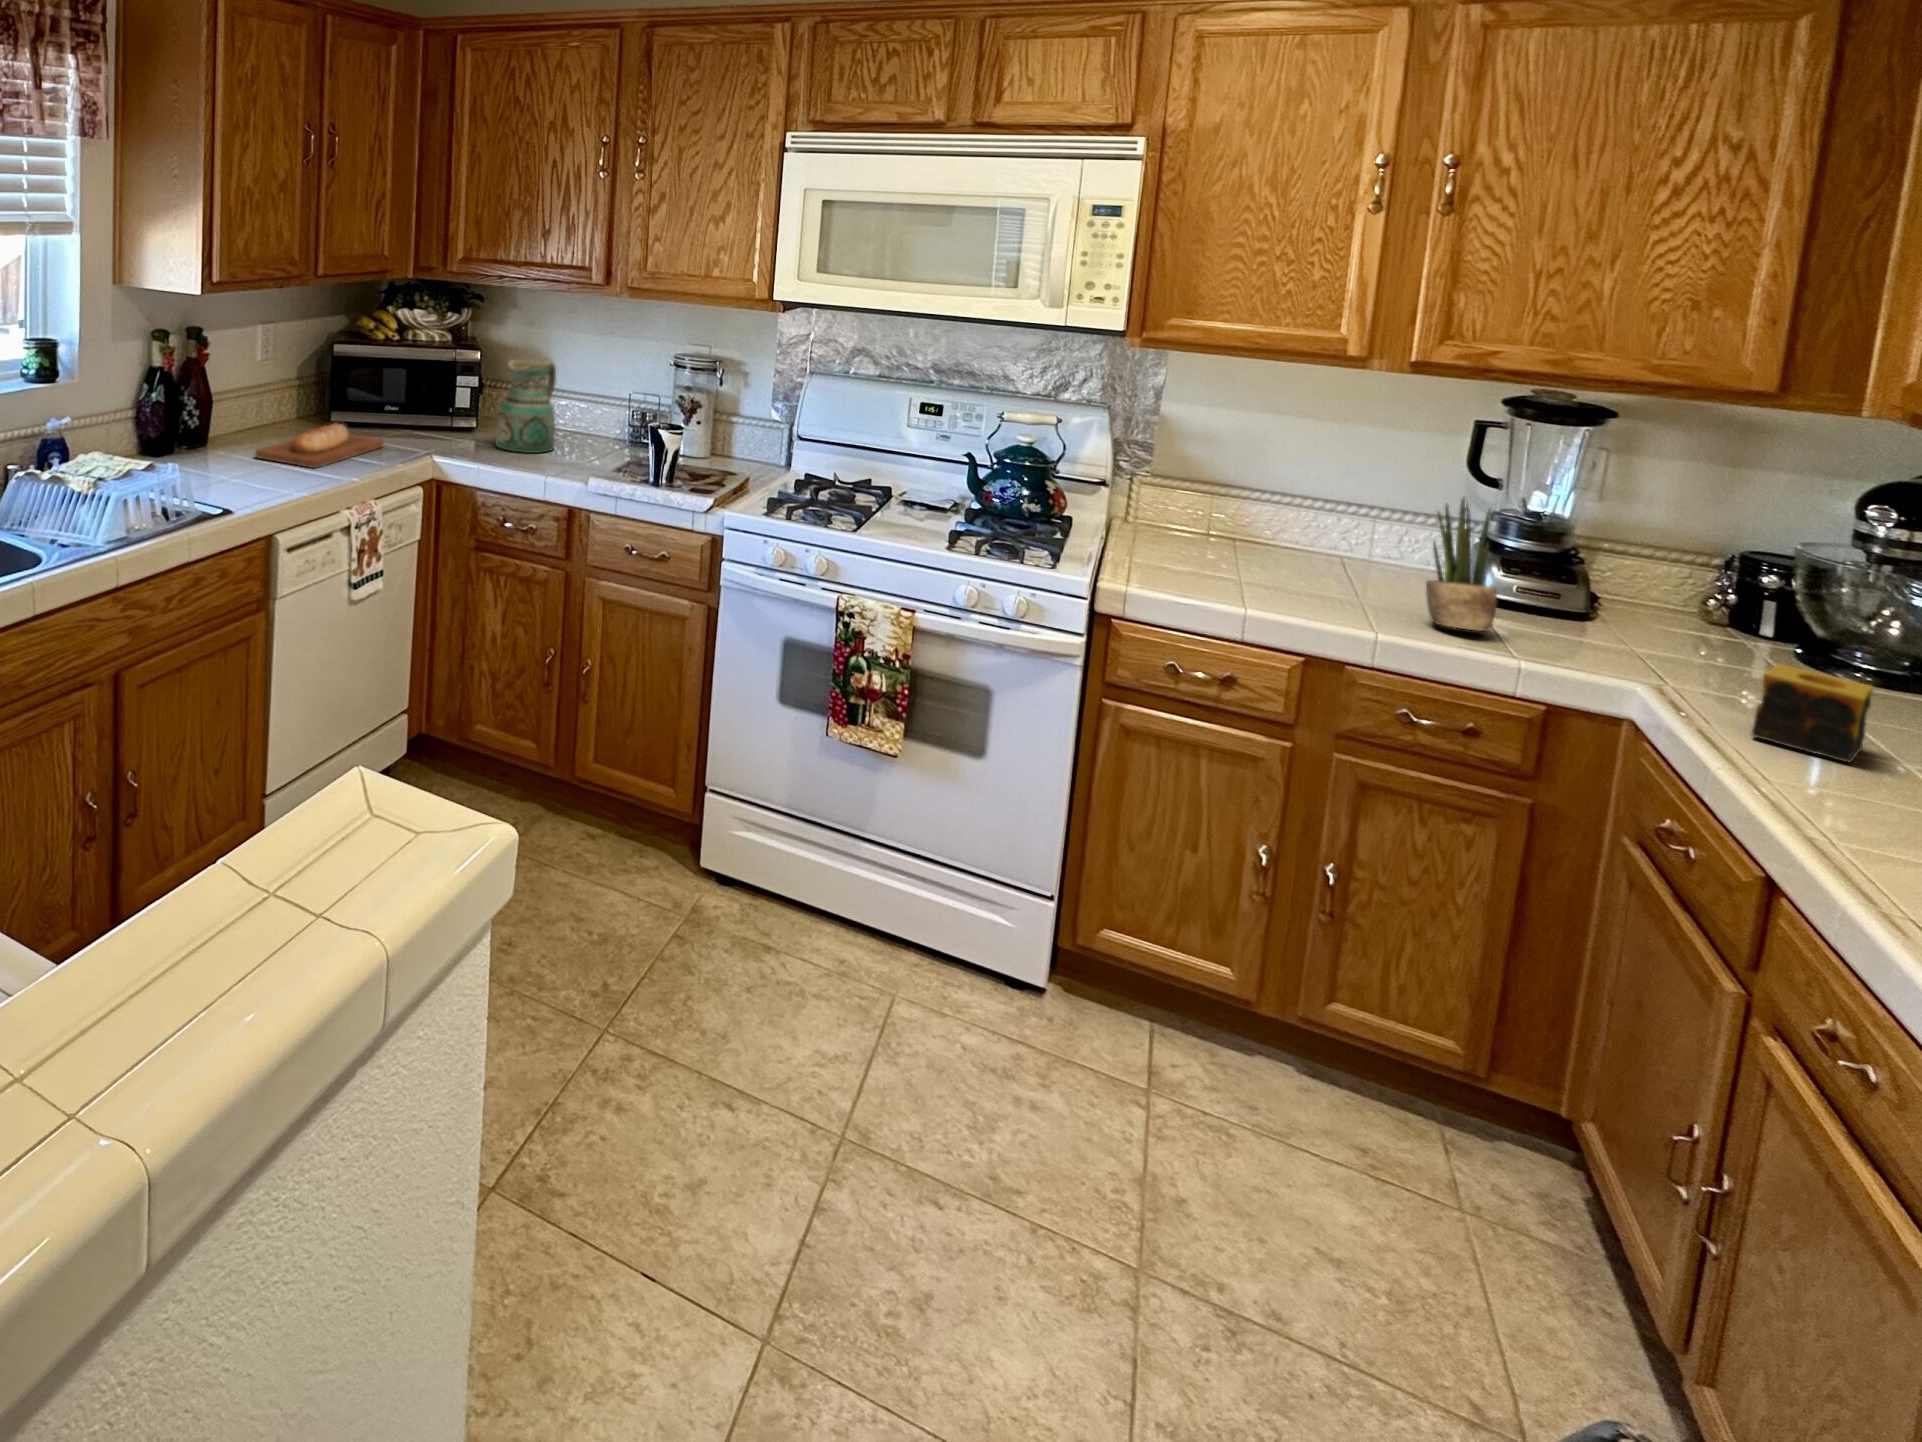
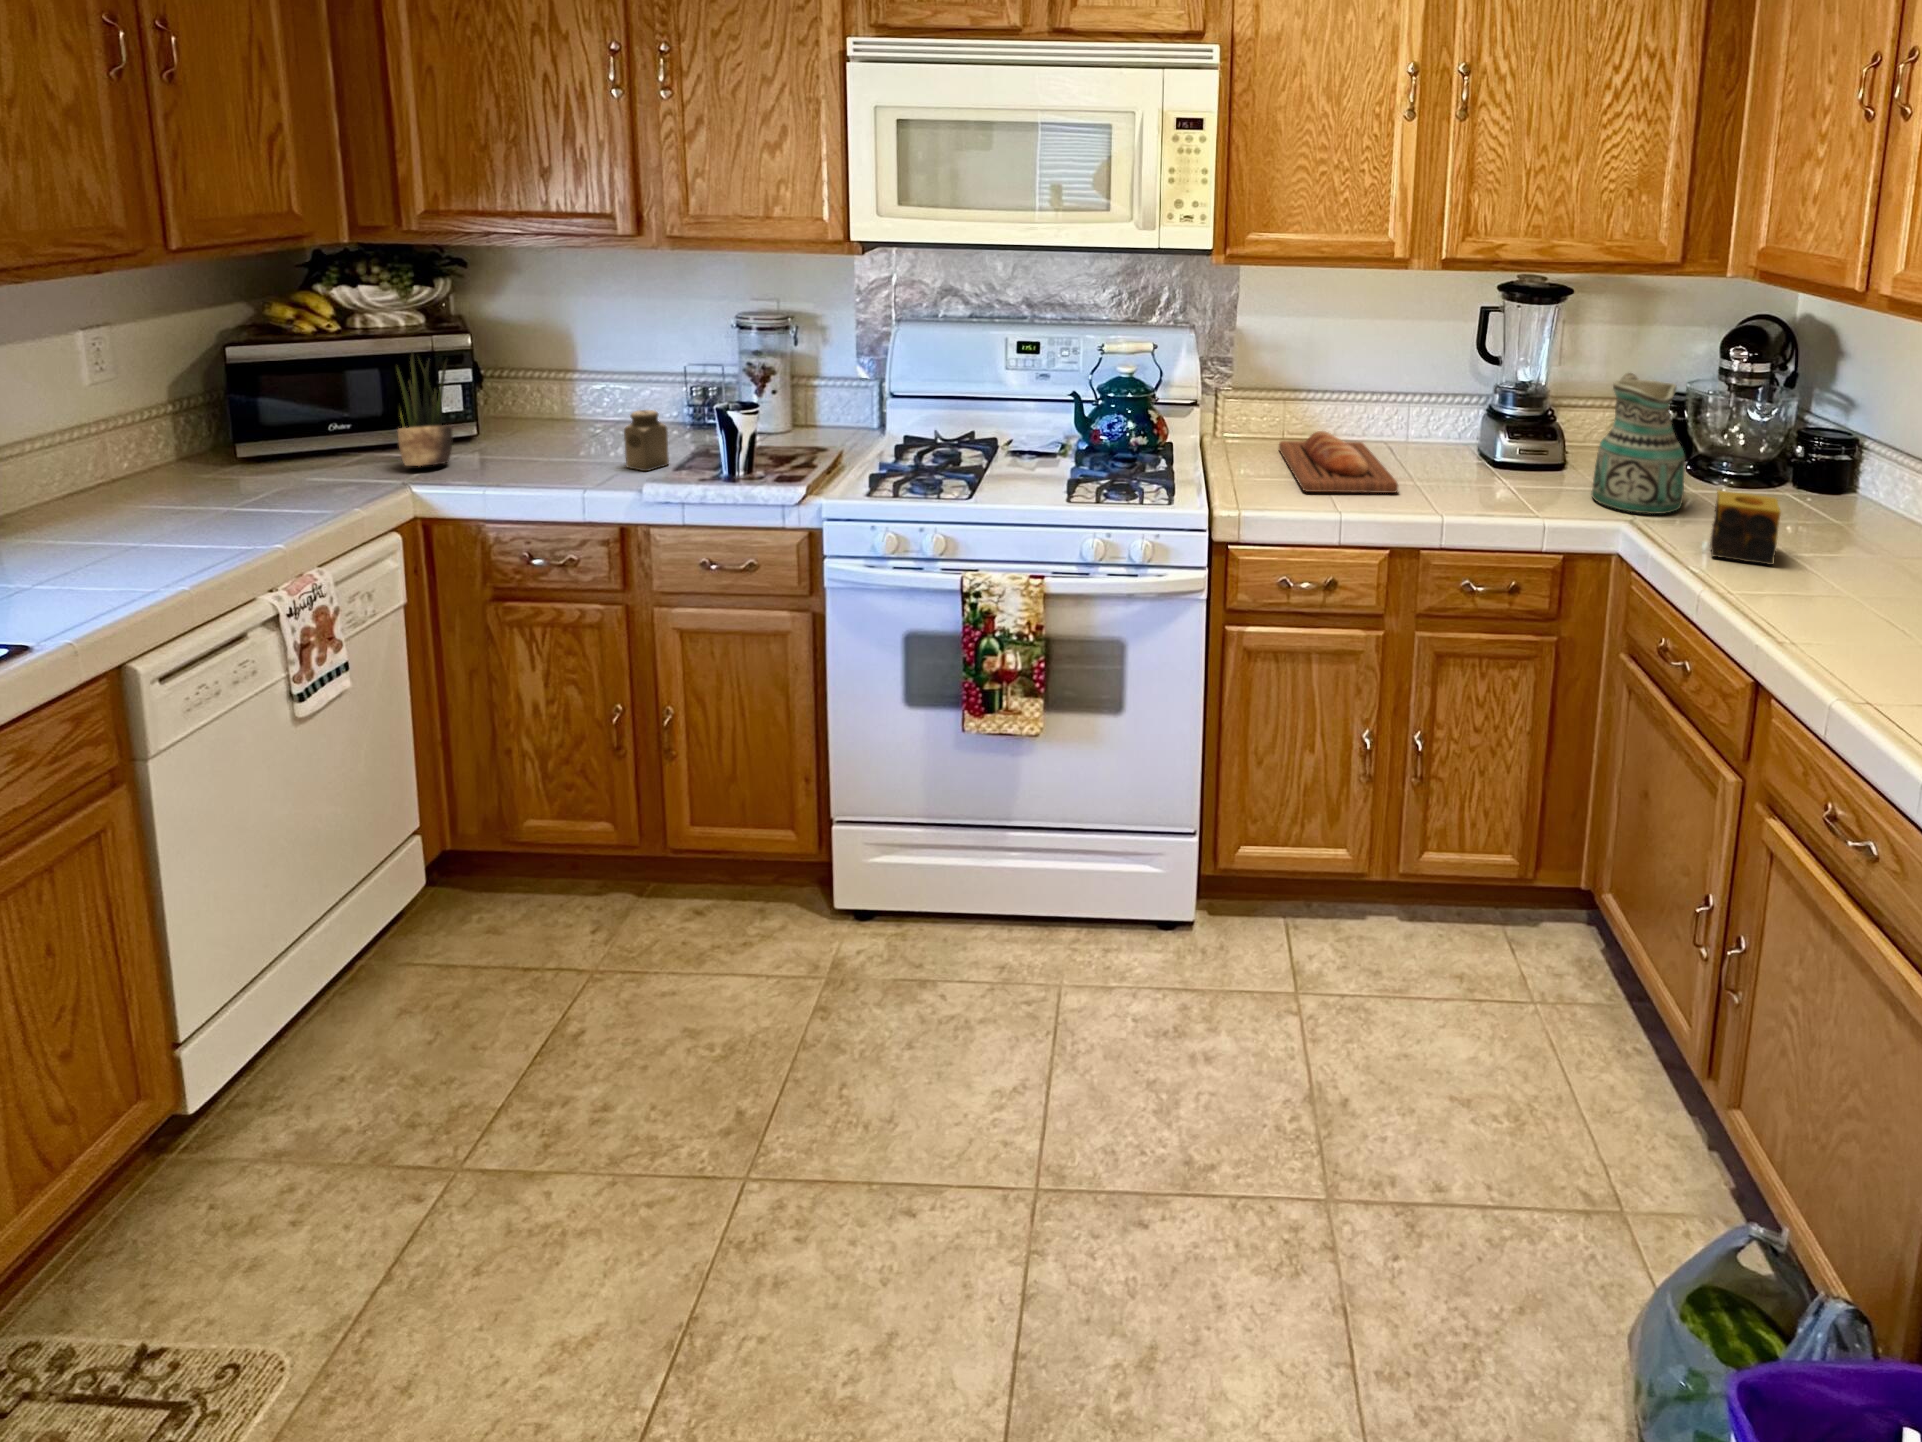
ceramic pitcher: present [495,358,556,453] -> present [1592,373,1685,514]
salt shaker: none [578,422,611,470] -> present [624,410,669,471]
bread loaf: present [255,424,384,468] -> present [1279,431,1398,493]
potted plant: present [1426,498,1497,631] -> present [397,352,452,466]

